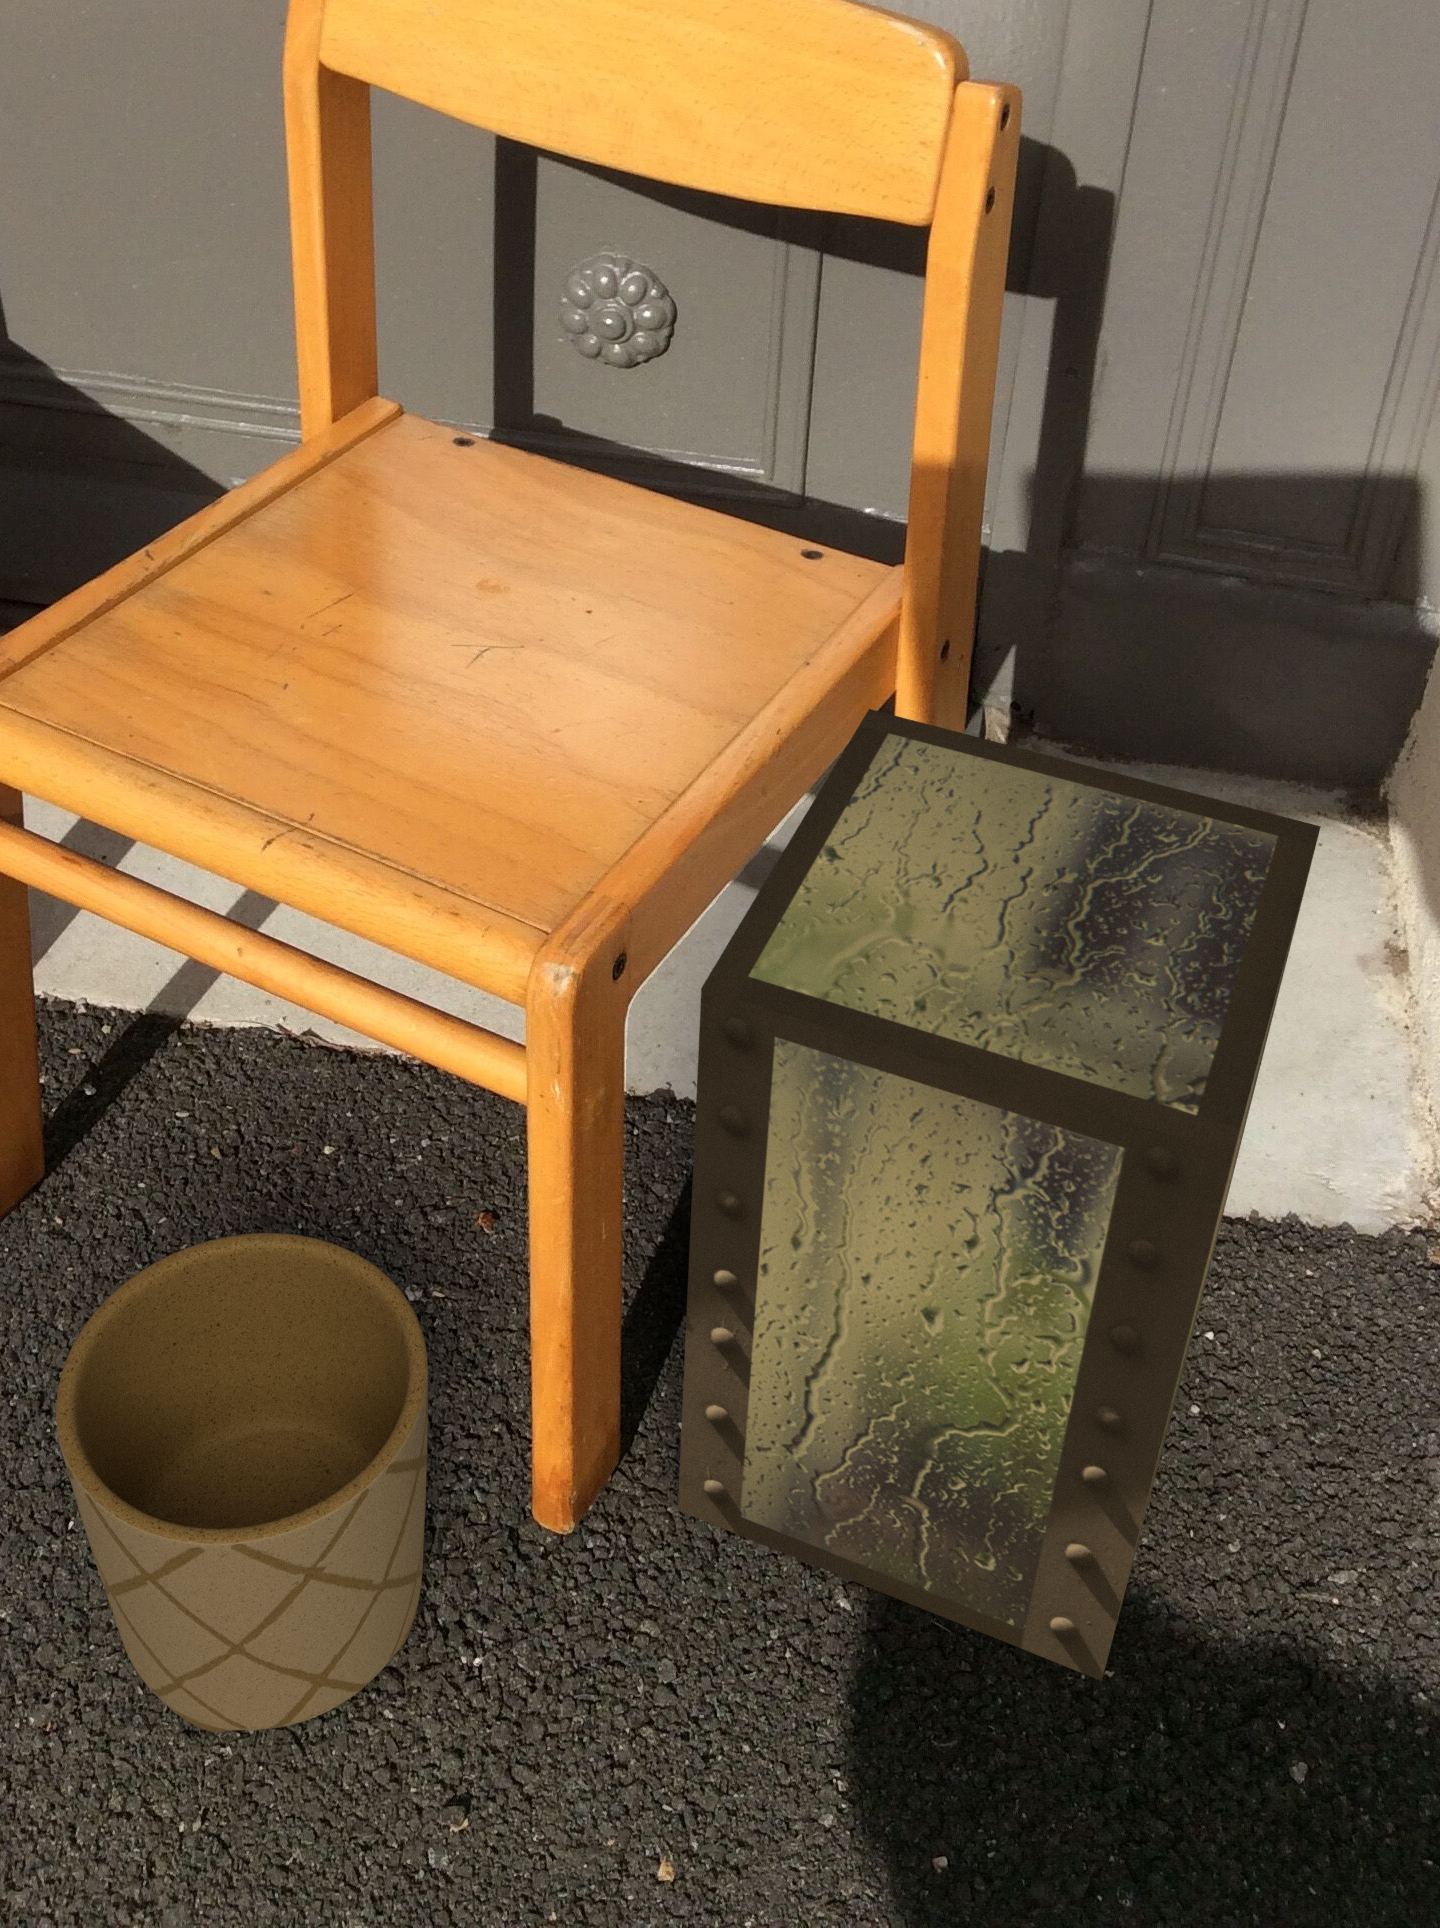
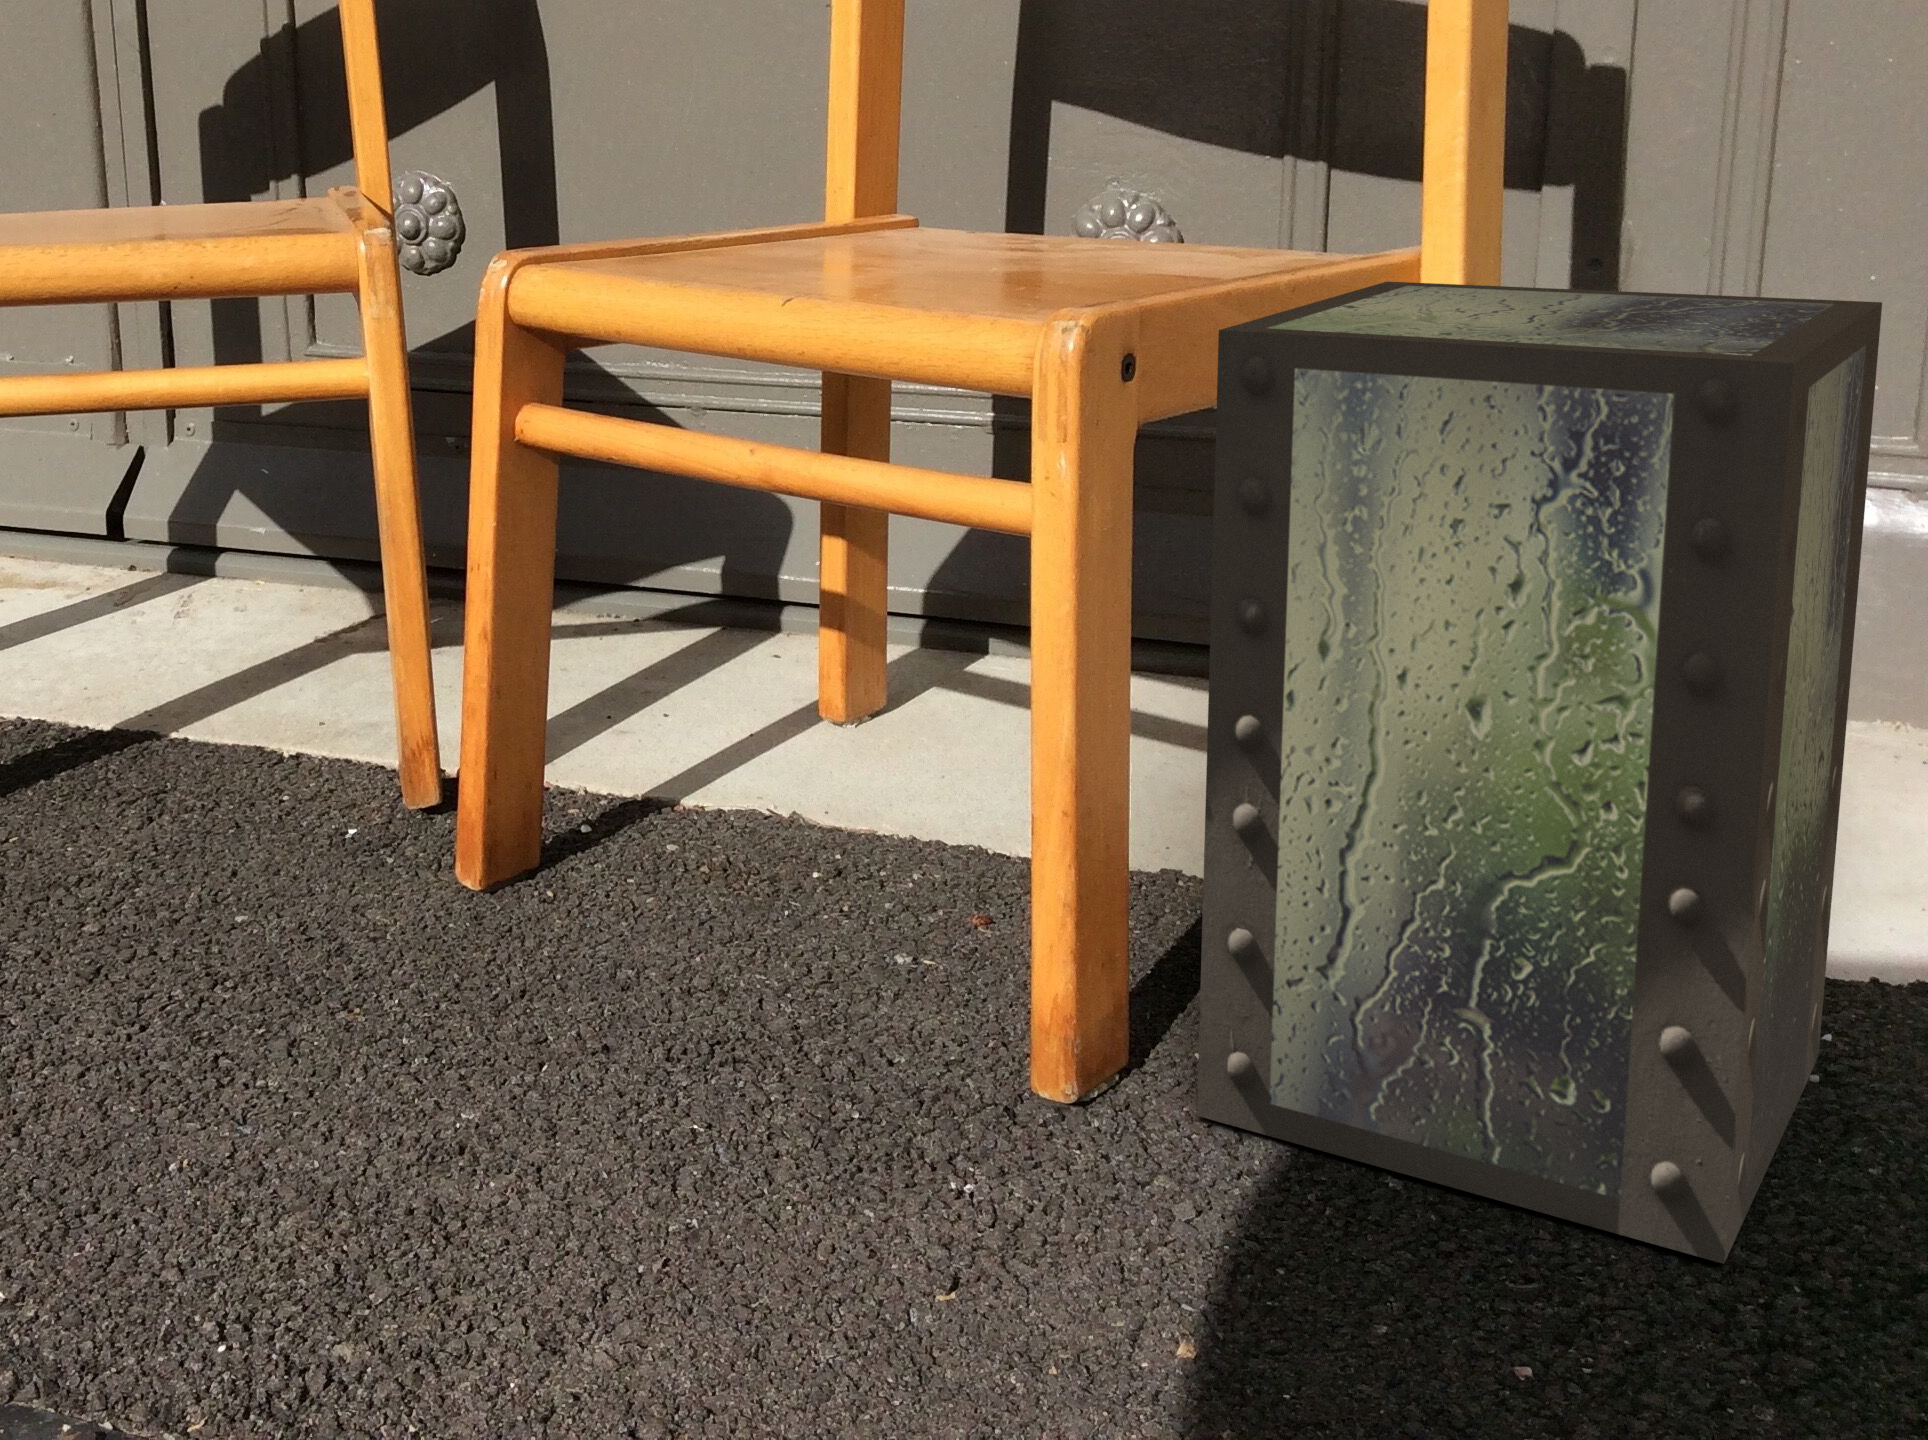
planter: present [56,1233,428,1733] -> none [558,727,930,1207]

